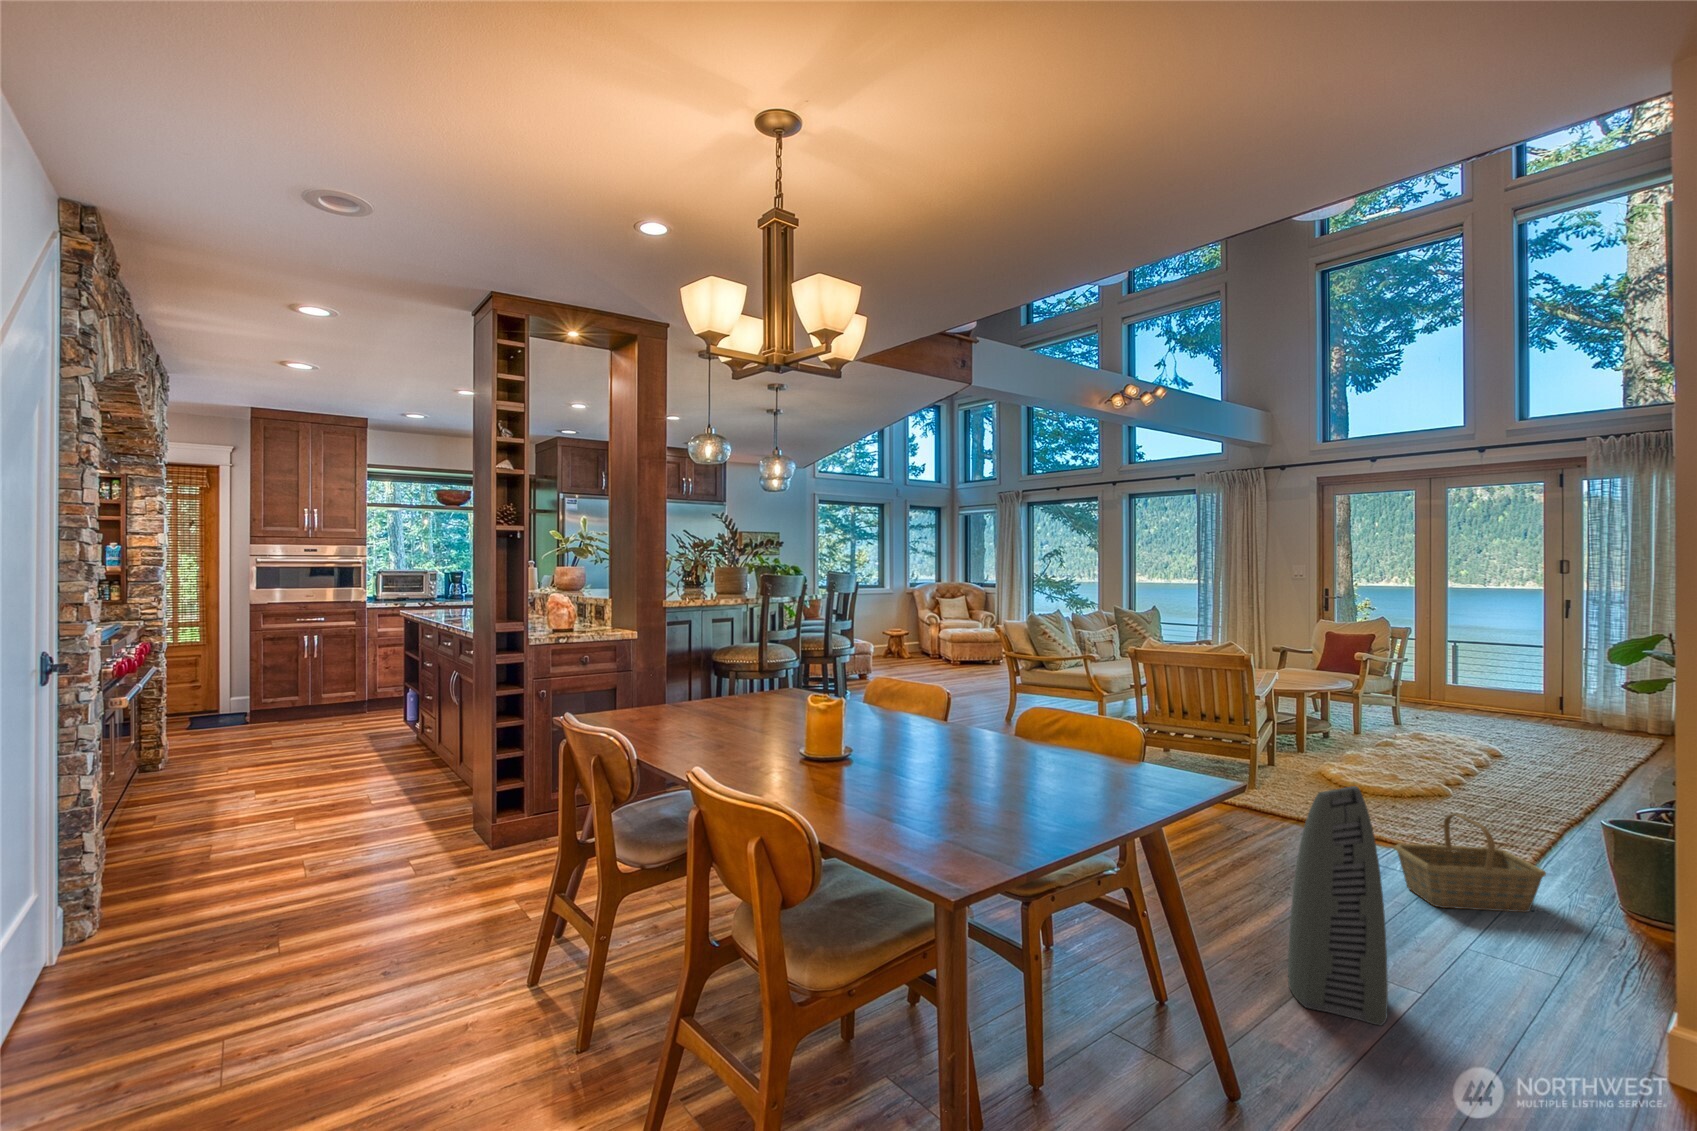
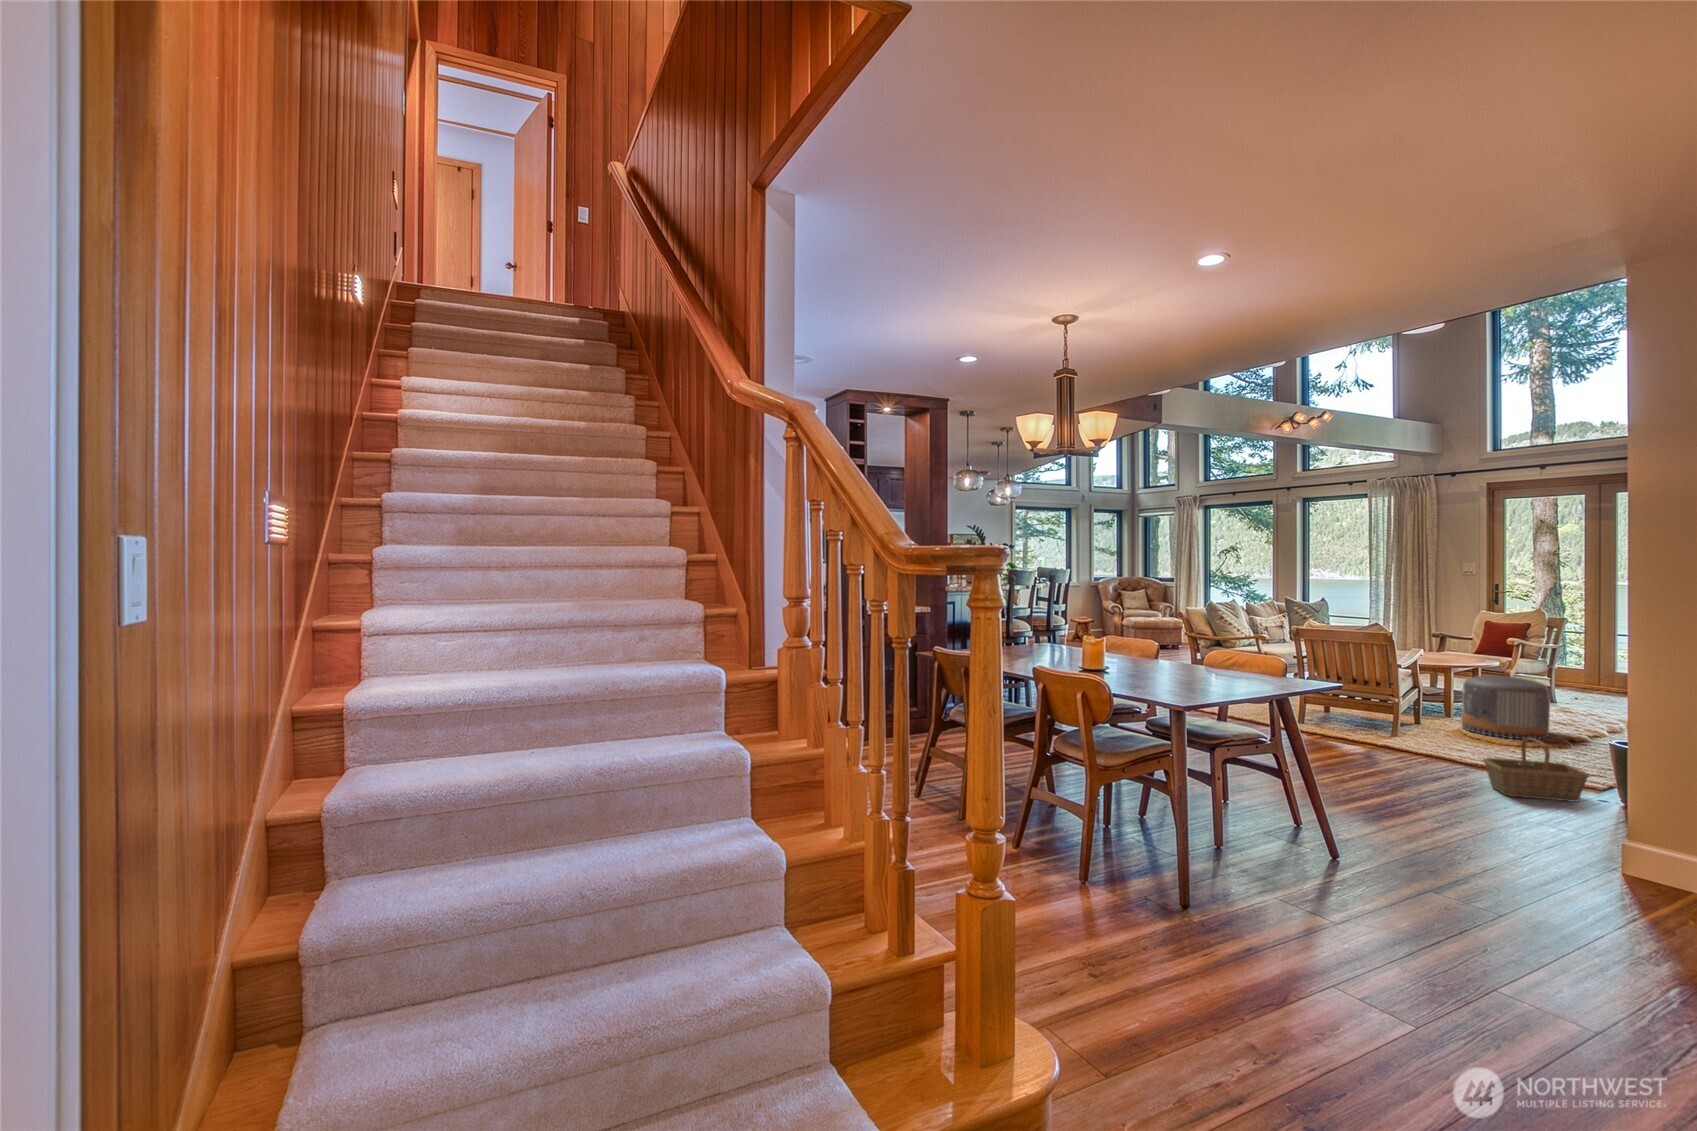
pouf: none [1323,704,1425,787] -> present [1461,676,1550,740]
air purifier: present [1288,786,1388,1026] -> none [1383,701,1443,835]

